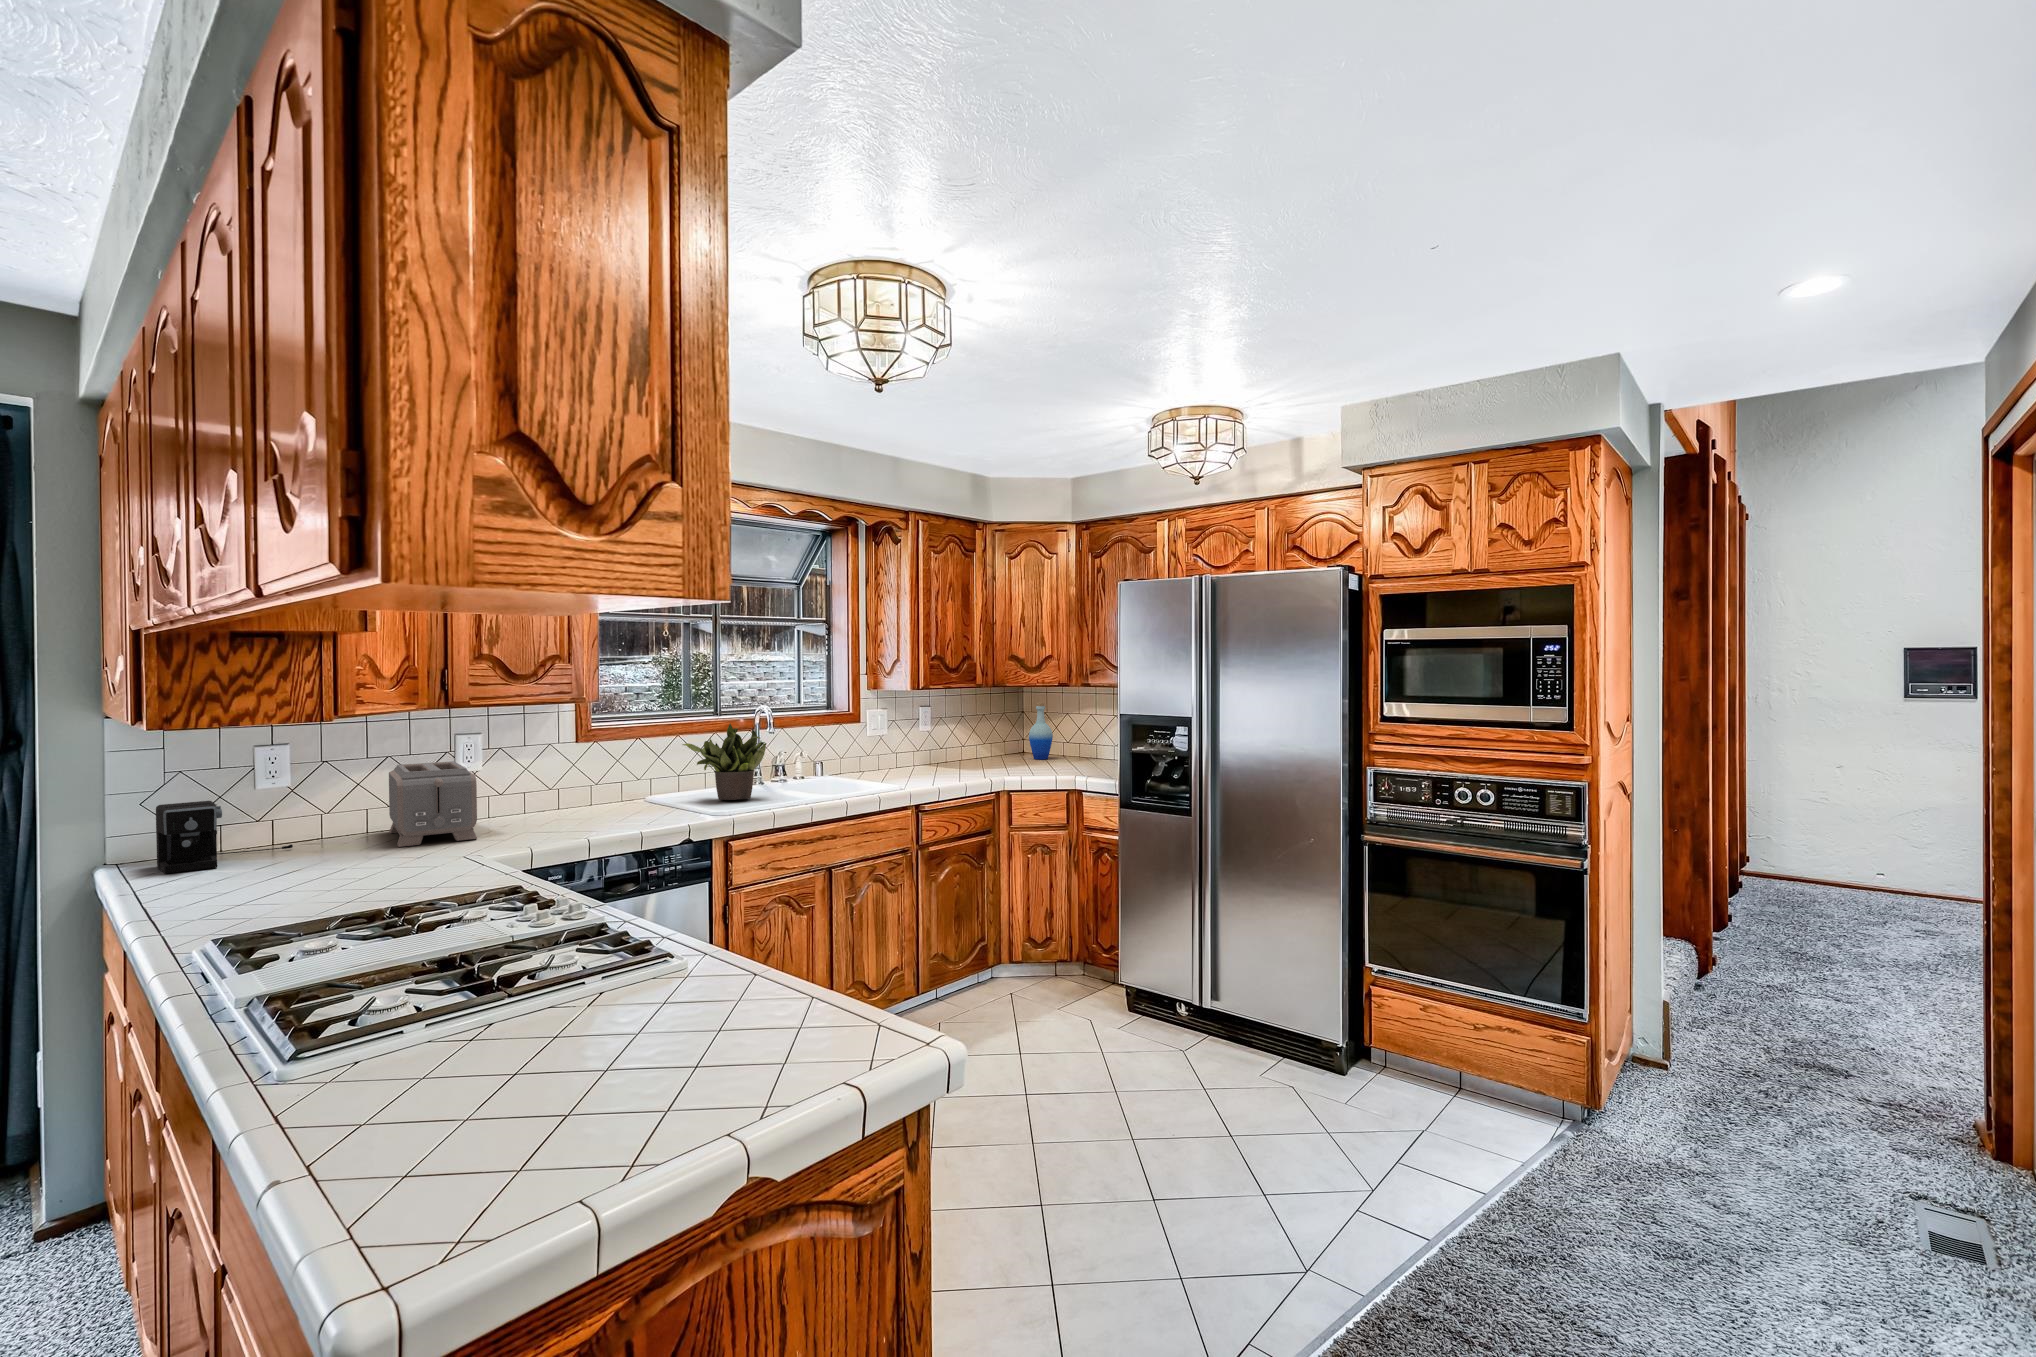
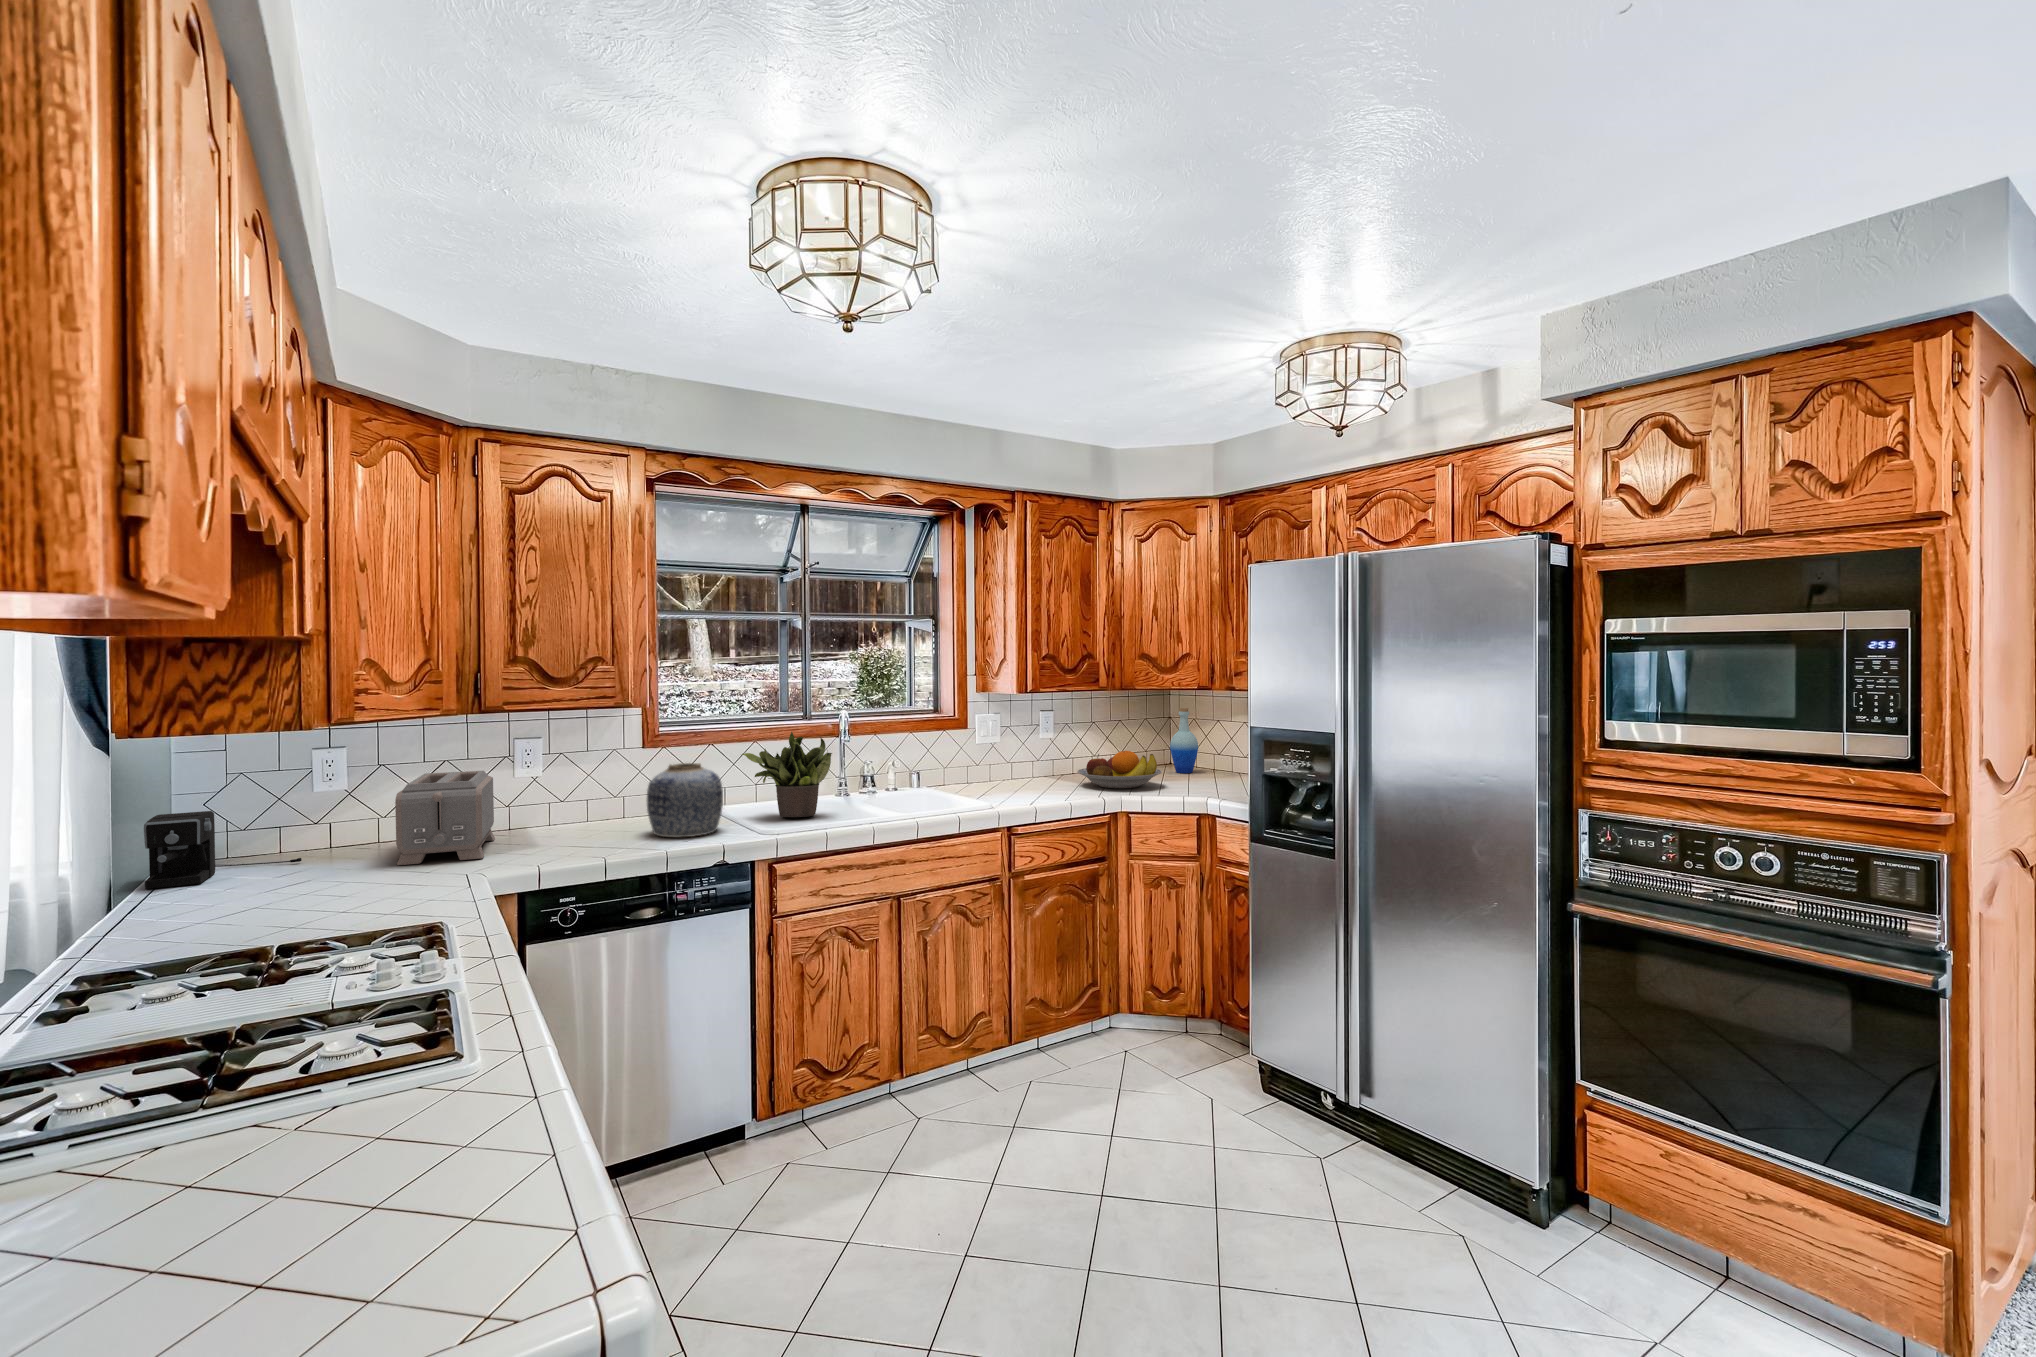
fruit bowl: none [959,739,1031,772] -> present [1077,751,1162,789]
vase: none [610,751,679,818] -> present [647,763,723,837]

